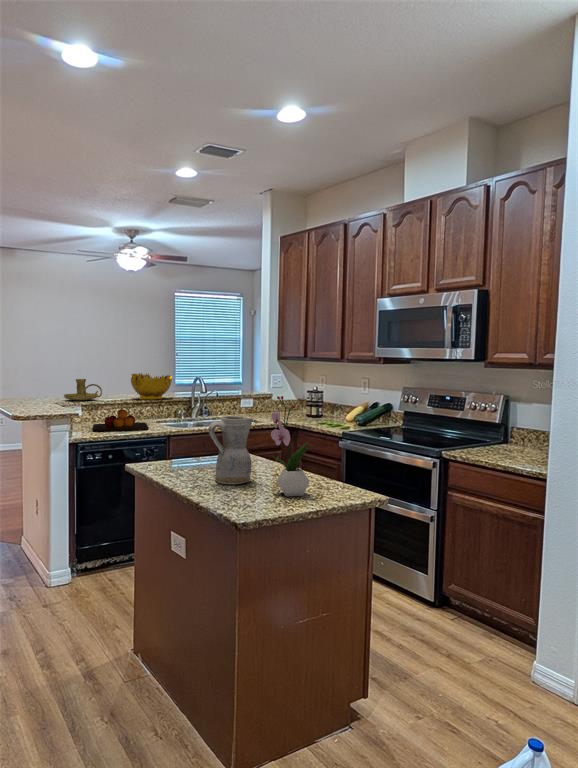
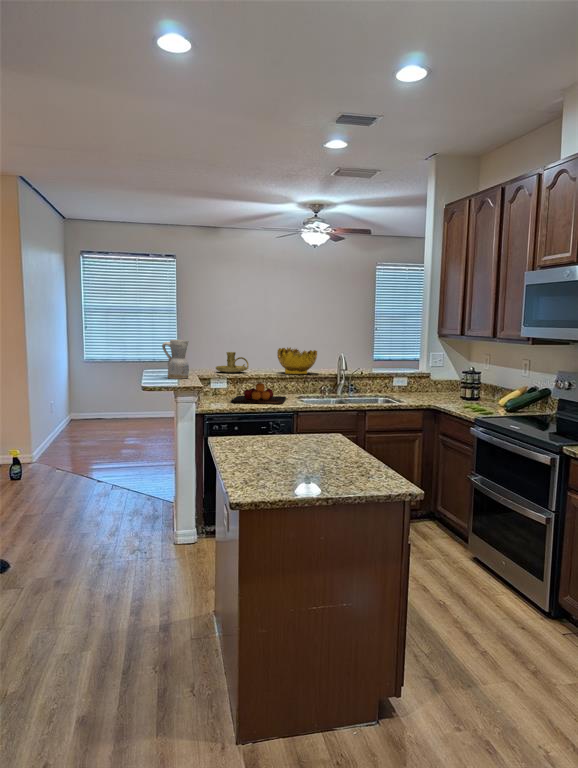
flower arrangement: present [271,396,312,496] -> none [316,378,353,476]
ceramic pitcher: present [209,416,253,484] -> present [162,340,189,379]

